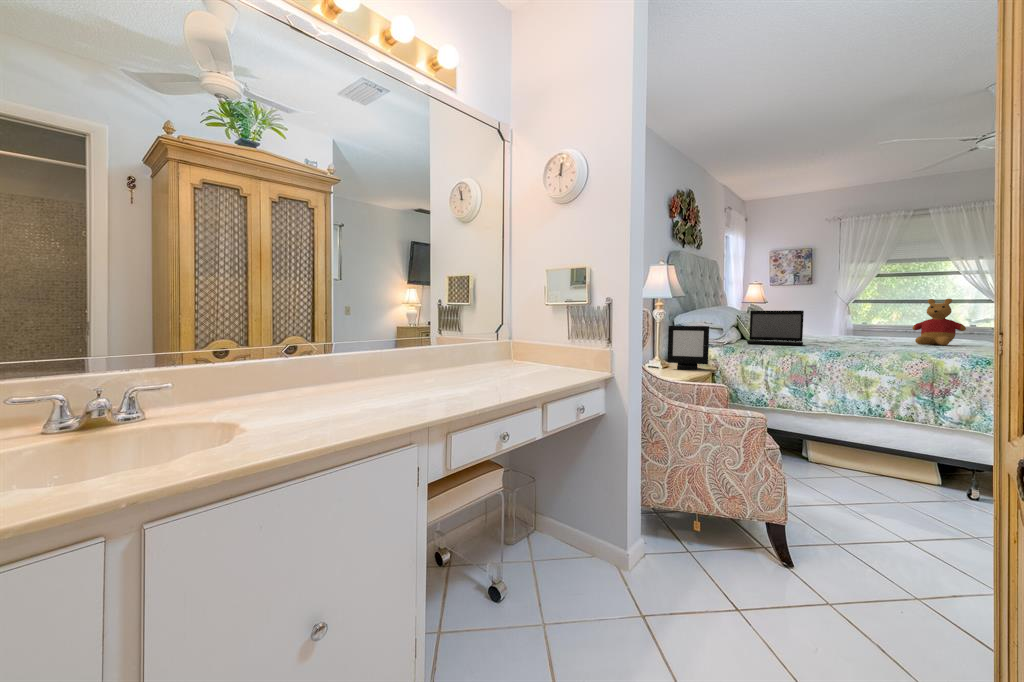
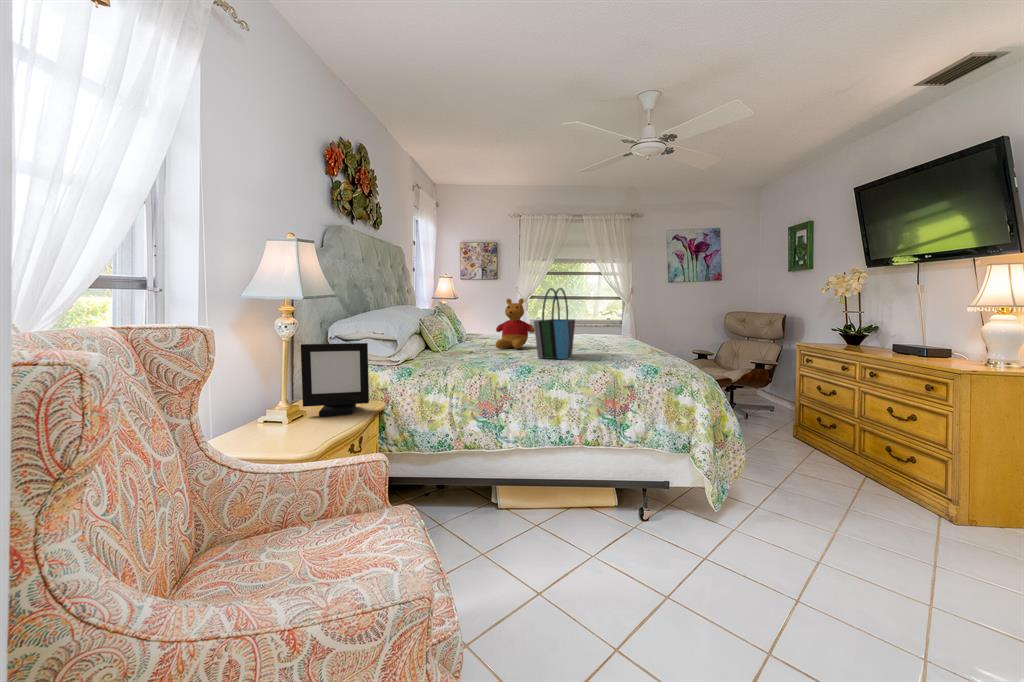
tote bag: none [847,287,897,348] -> present [534,288,575,359]
stuffed bear: present [913,299,966,345] -> present [495,298,535,349]
laptop: present [747,310,804,346] -> none [427,314,491,361]

